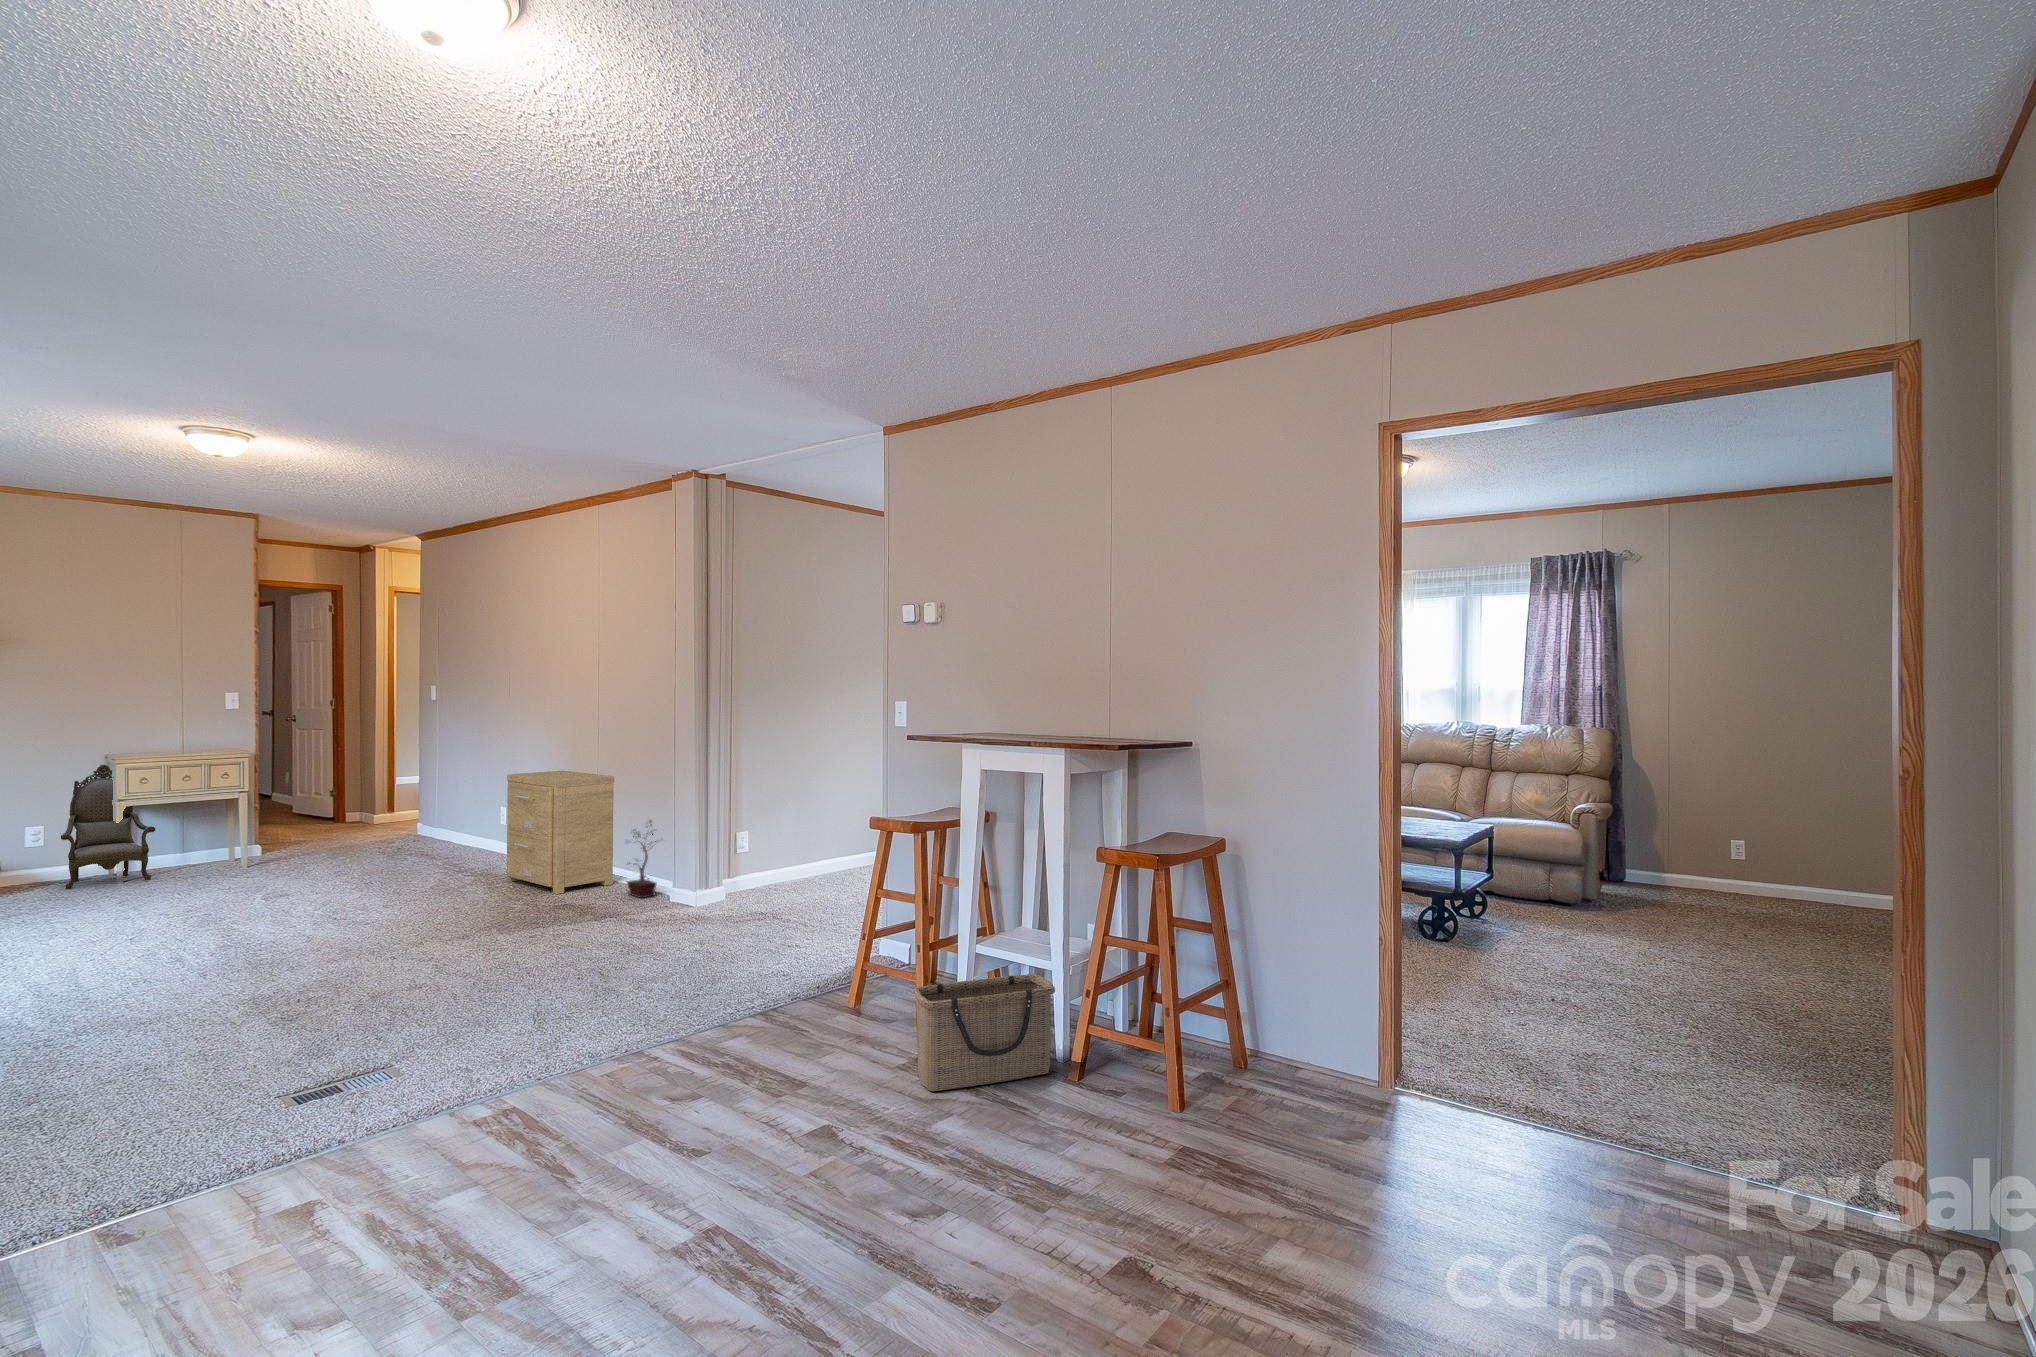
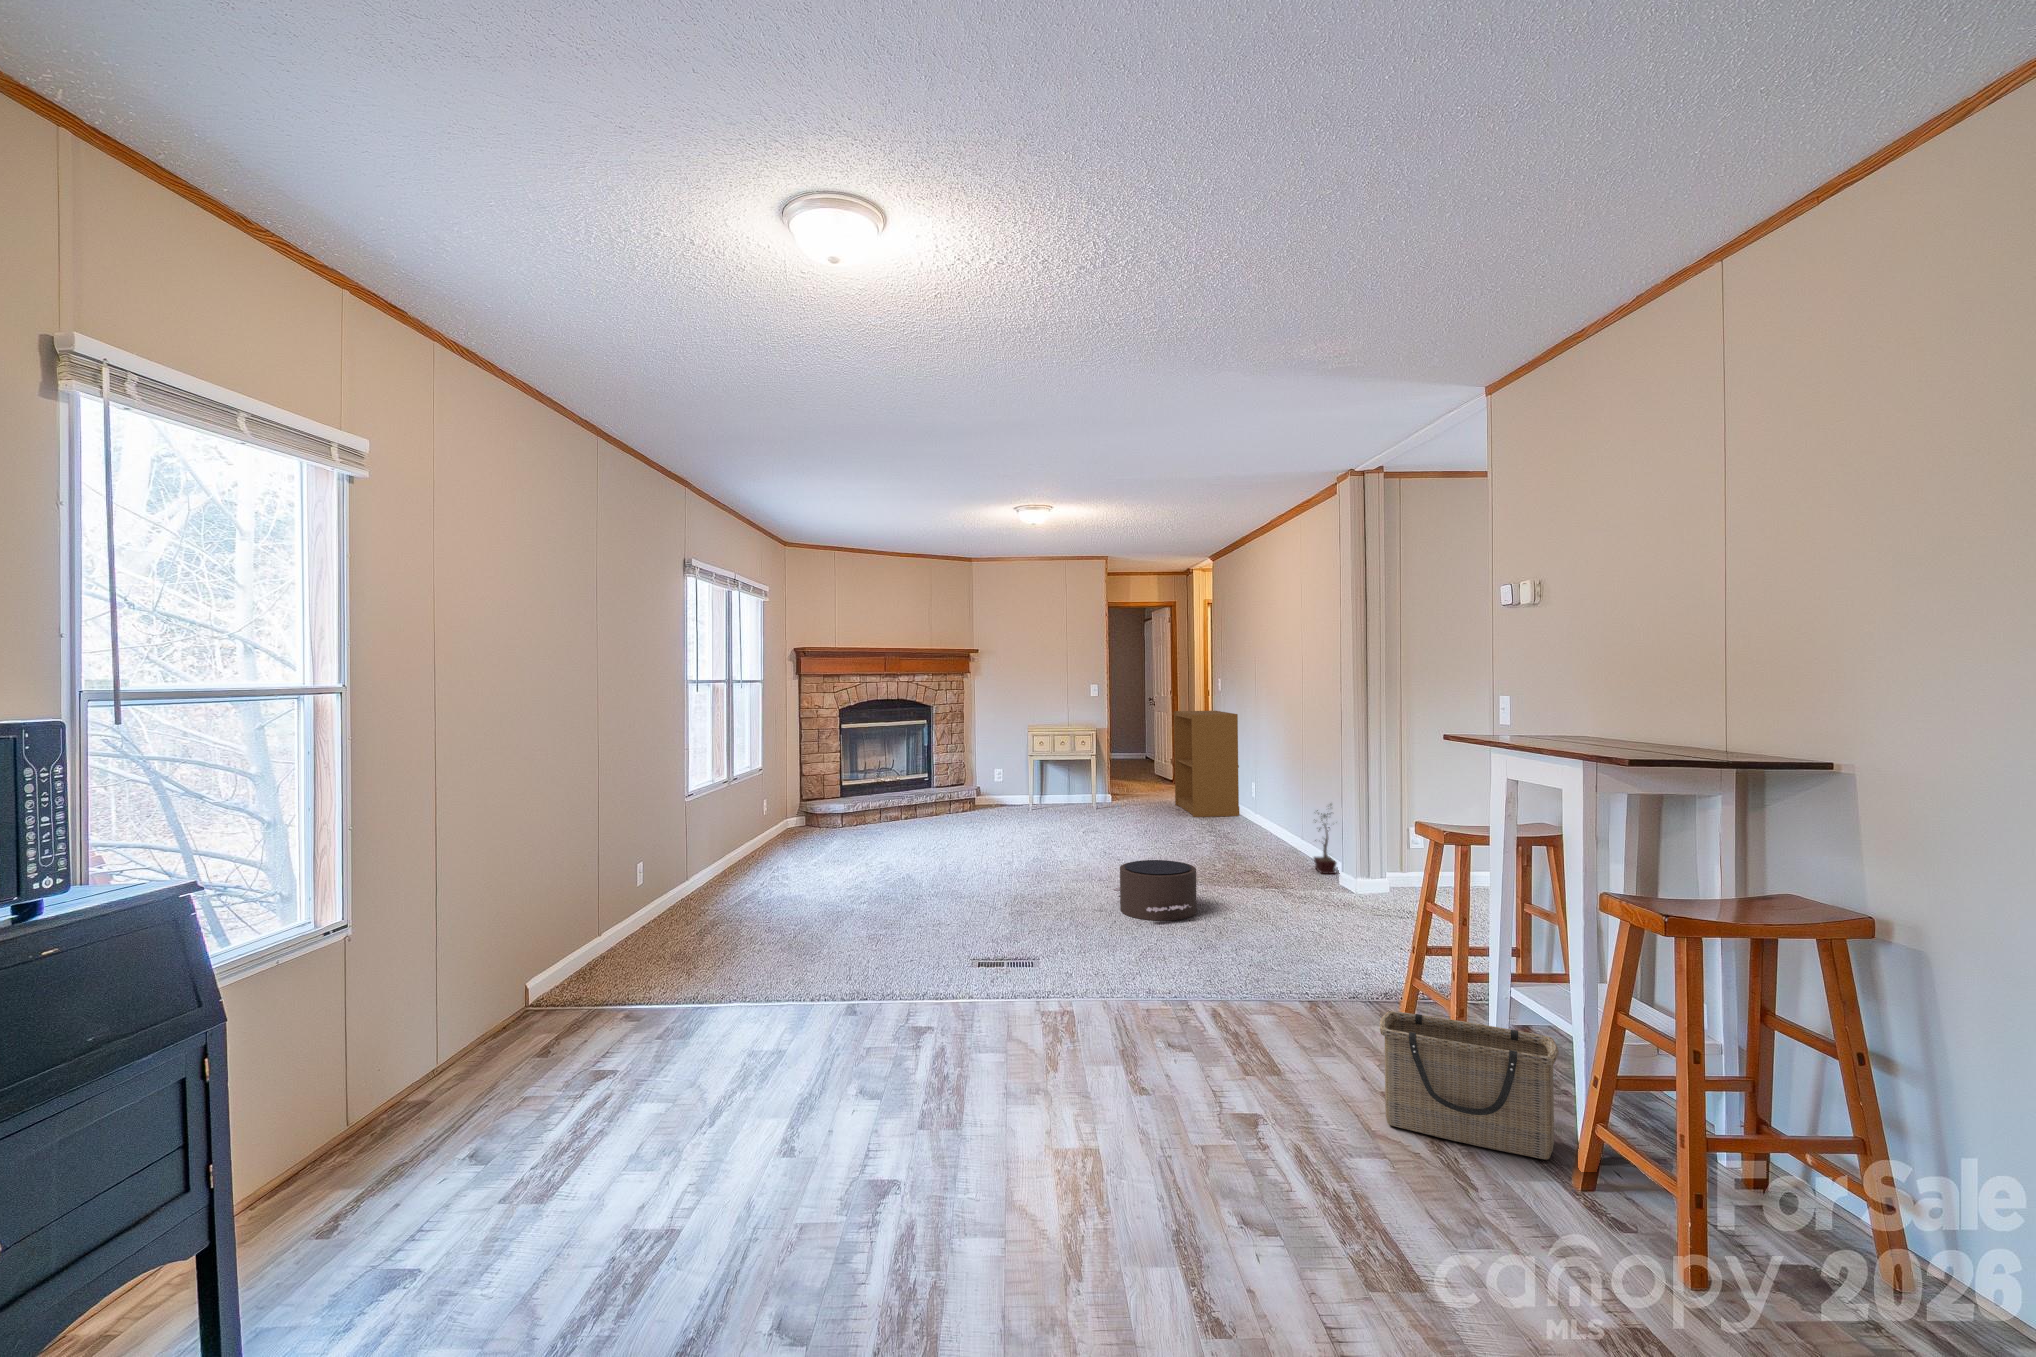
bookshelf: none [373,726,479,861] -> present [1174,711,1239,817]
armchair: present [61,765,156,889] -> none [987,708,1046,810]
side table: present [507,771,614,894] -> none [1235,753,1311,859]
pouf: none [417,906,550,985] -> present [1113,860,1197,921]

